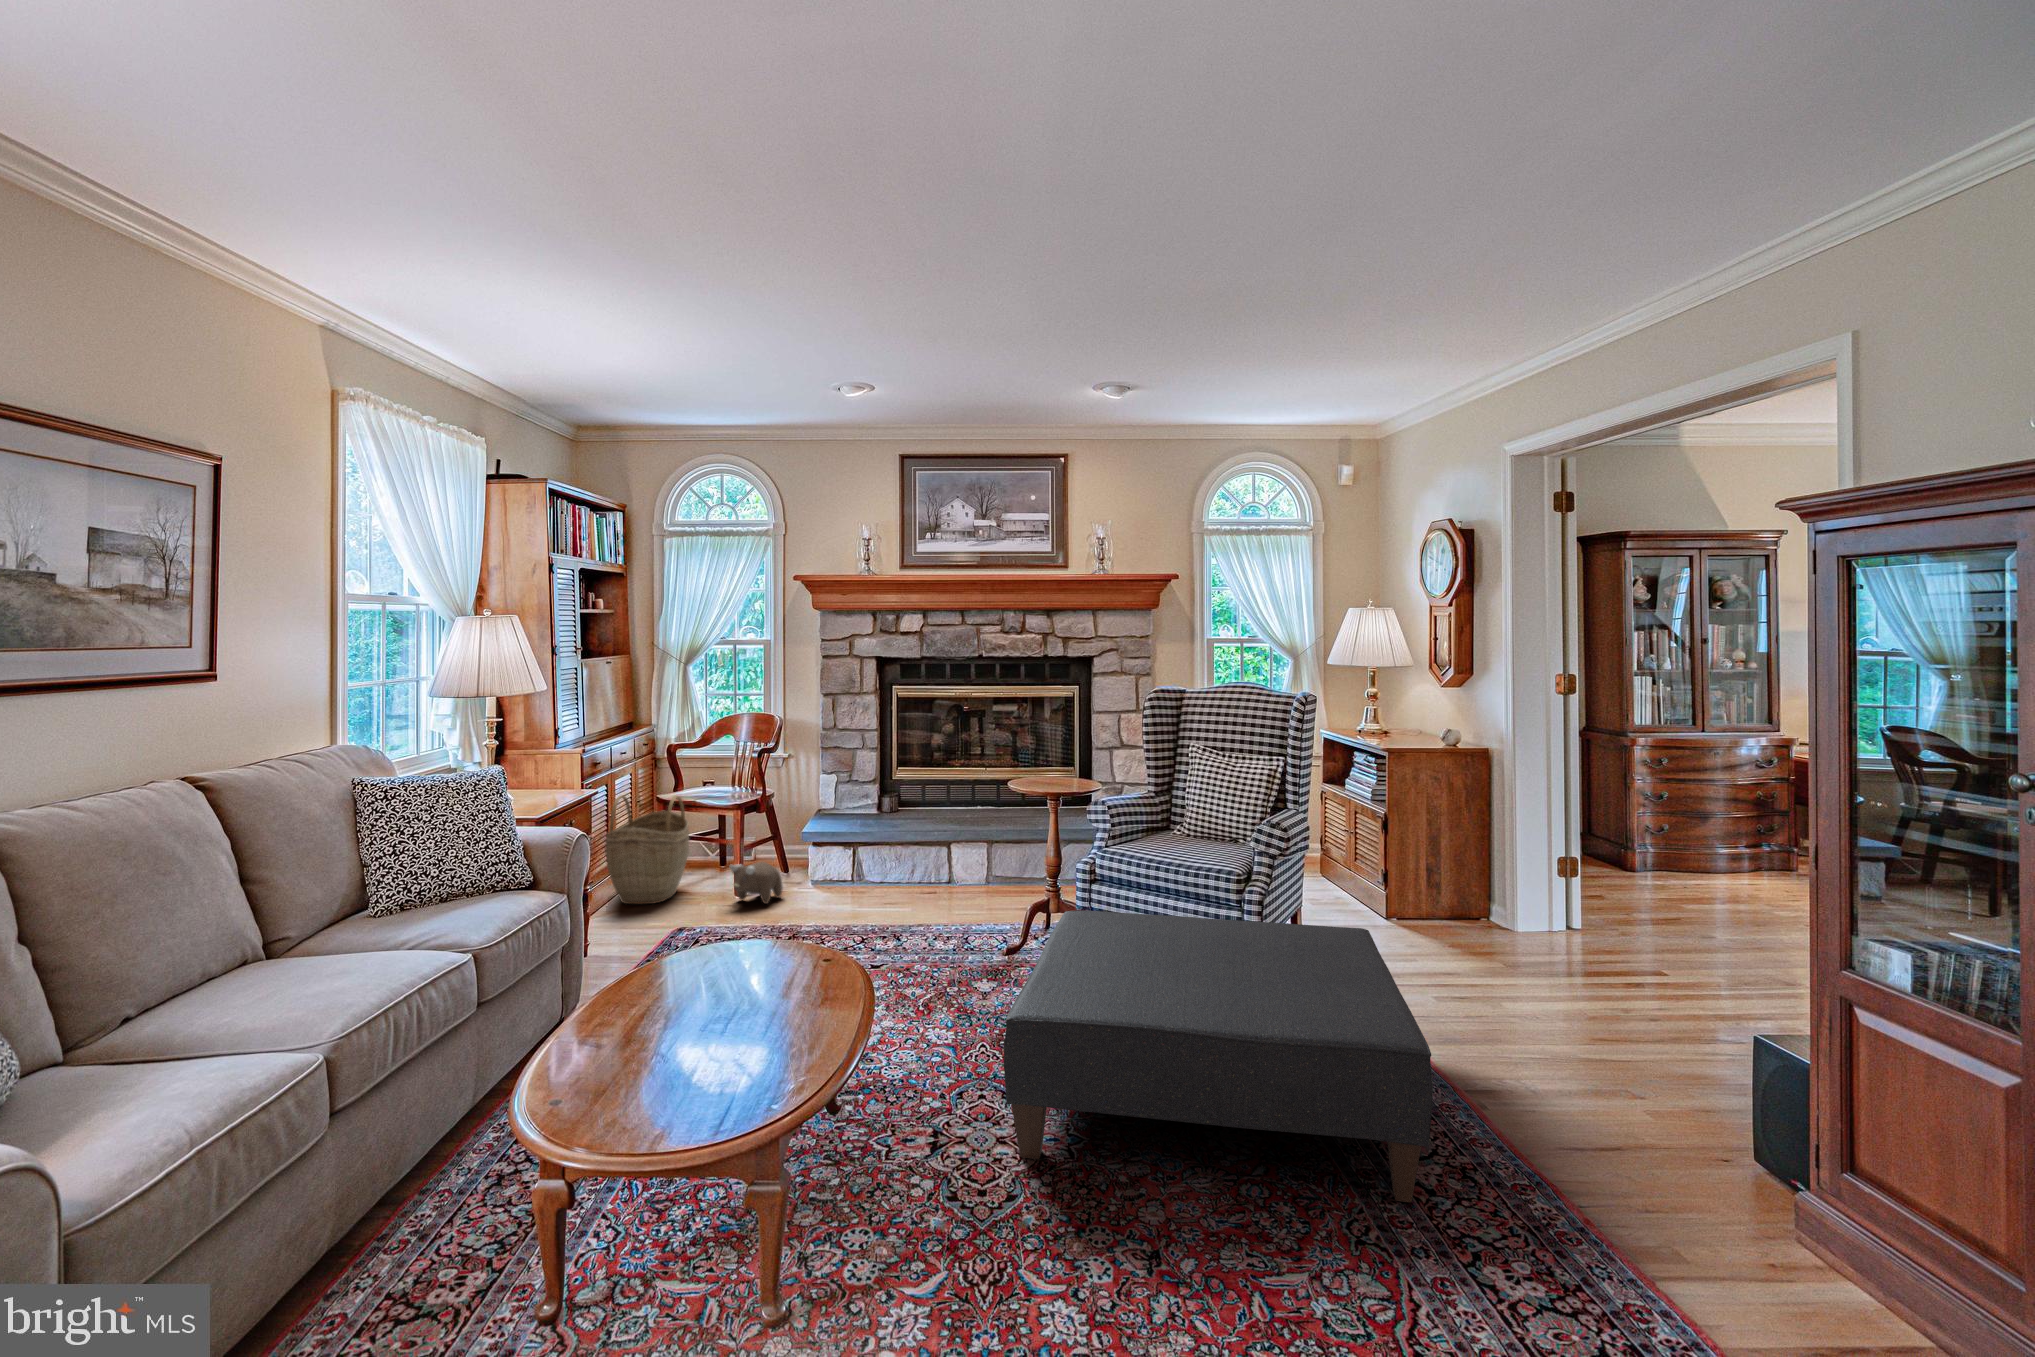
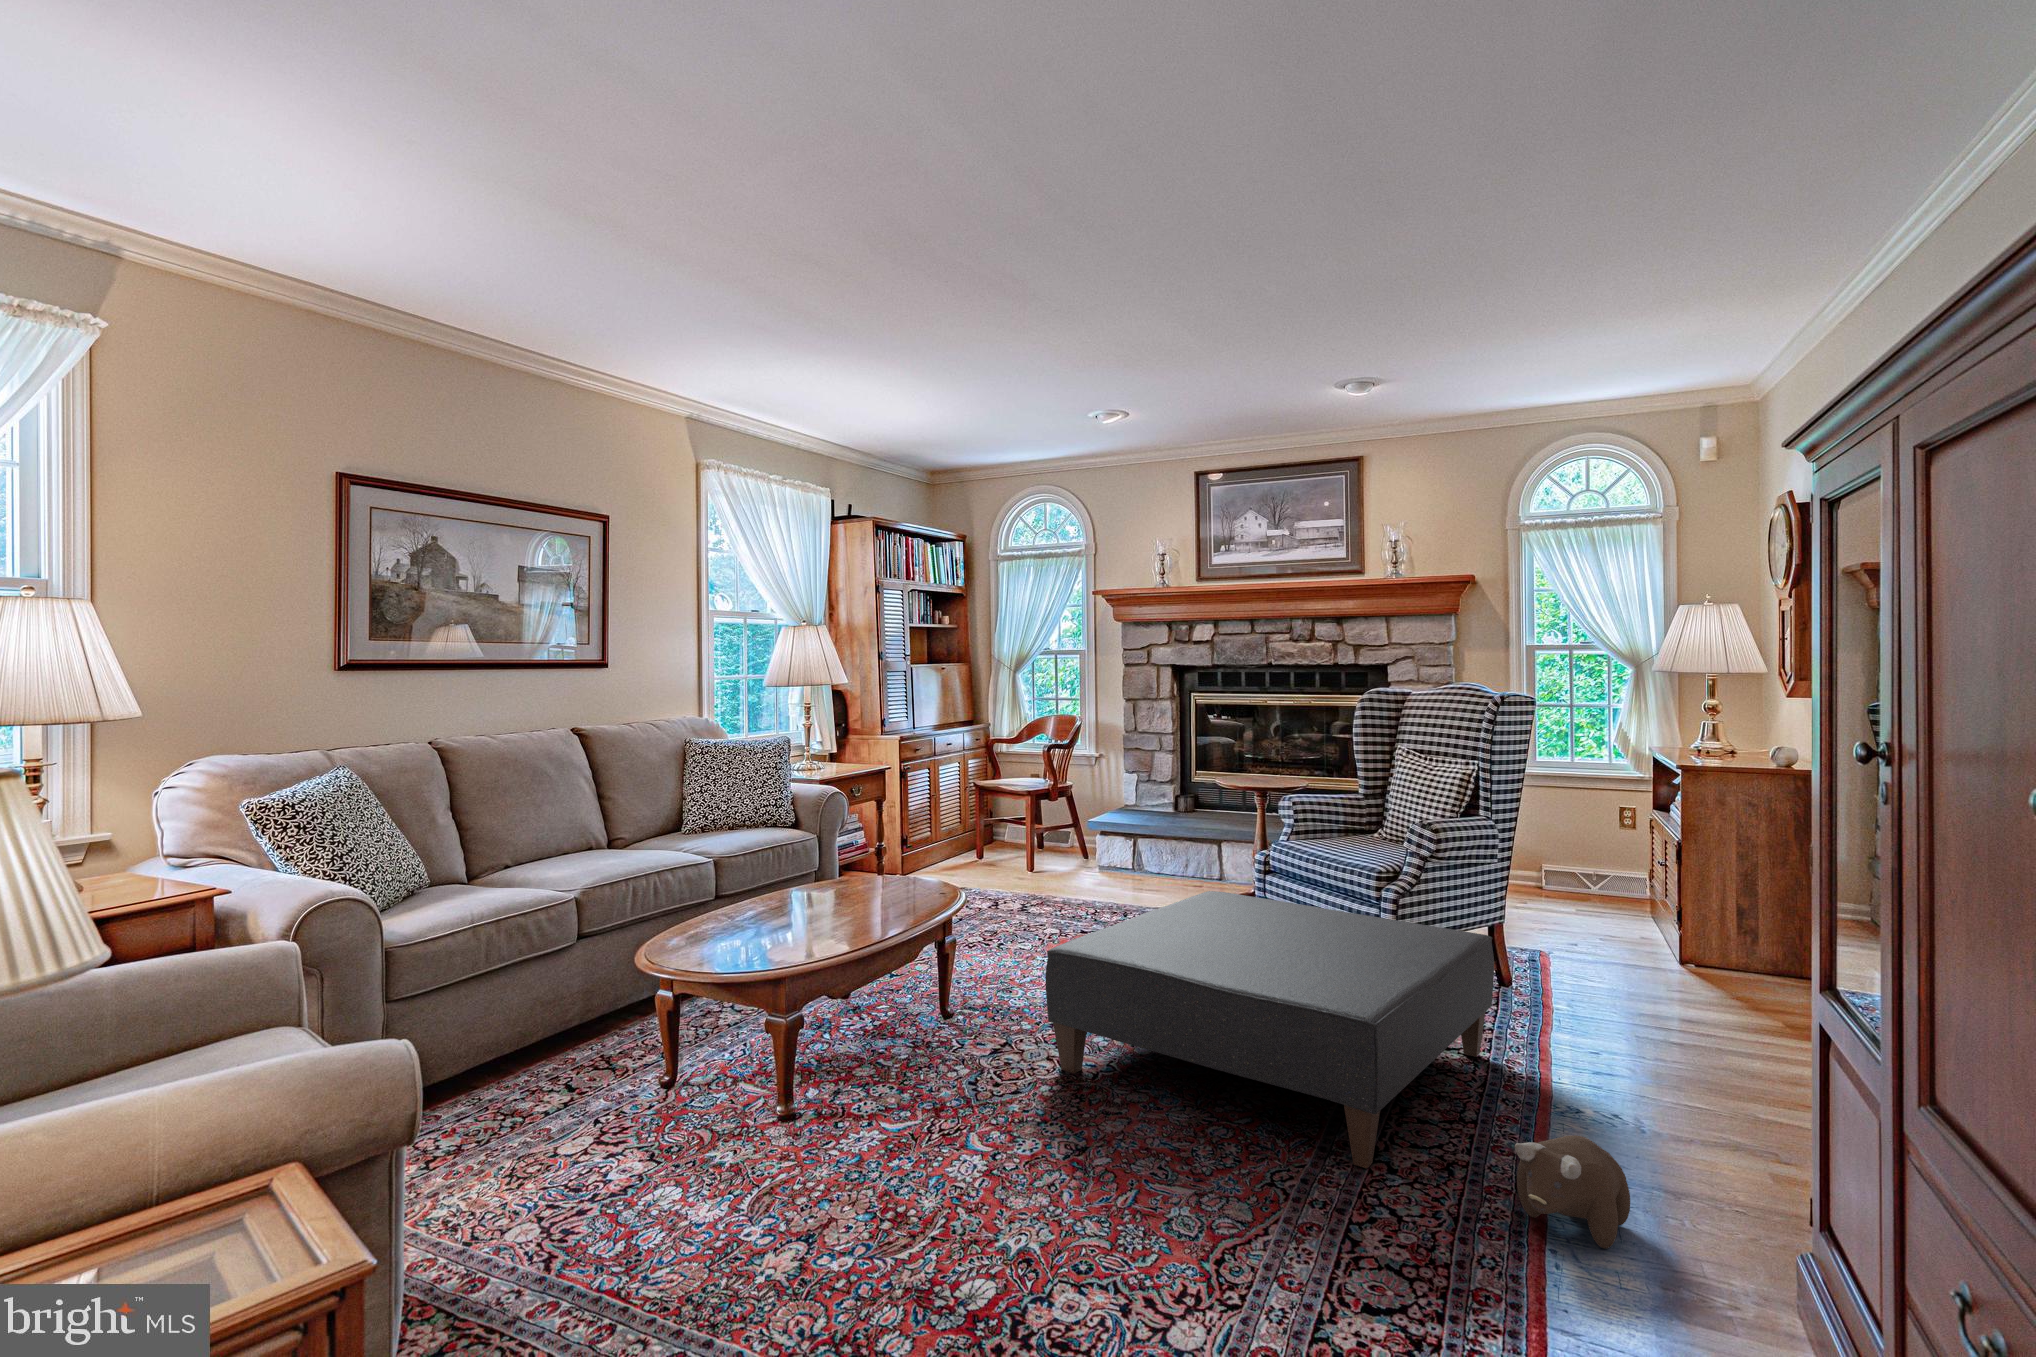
woven basket: present [605,795,689,904] -> none [922,779,992,870]
plush toy: present [729,862,783,904] -> present [1515,1135,1630,1249]

